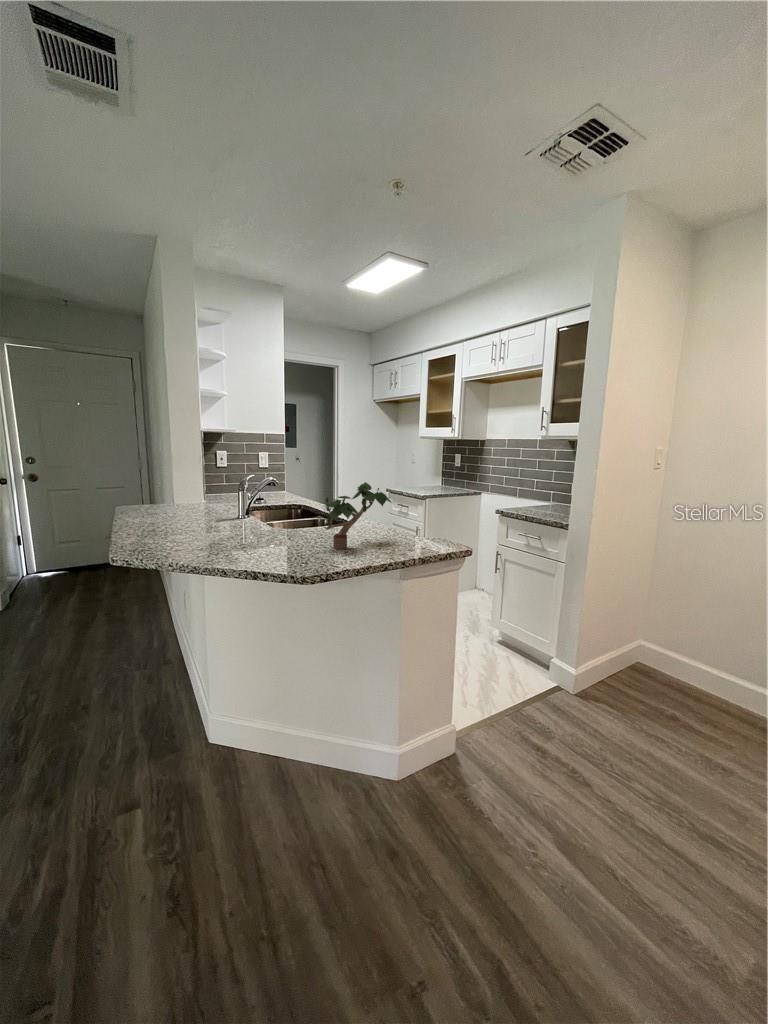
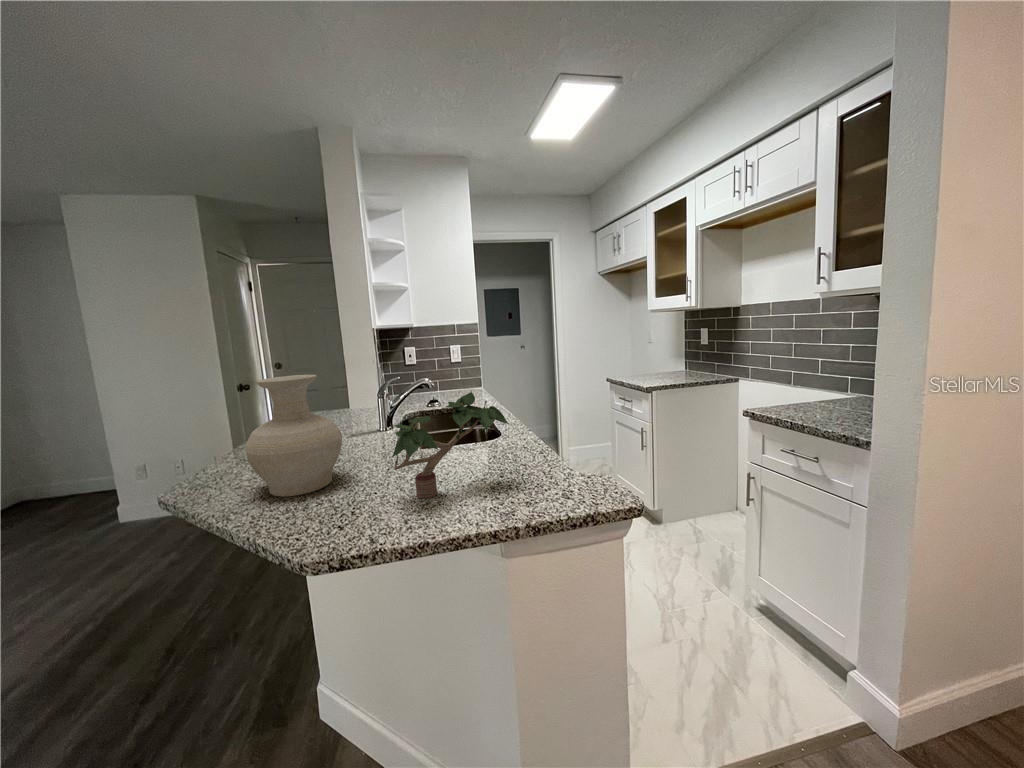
vase: none [201,464,269,551] -> present [246,375,342,497]

